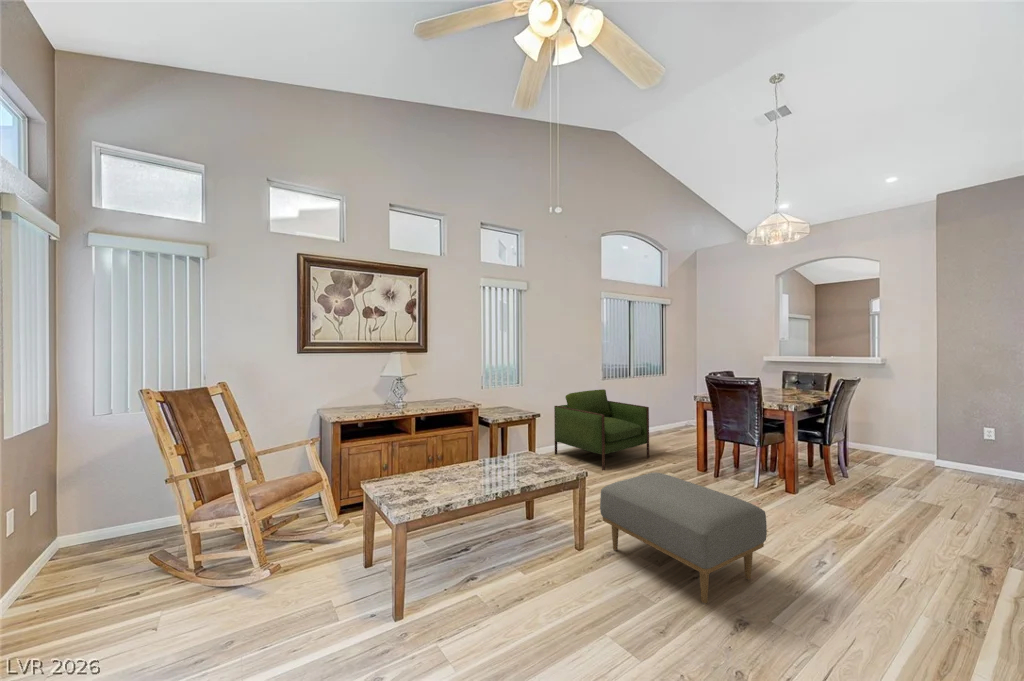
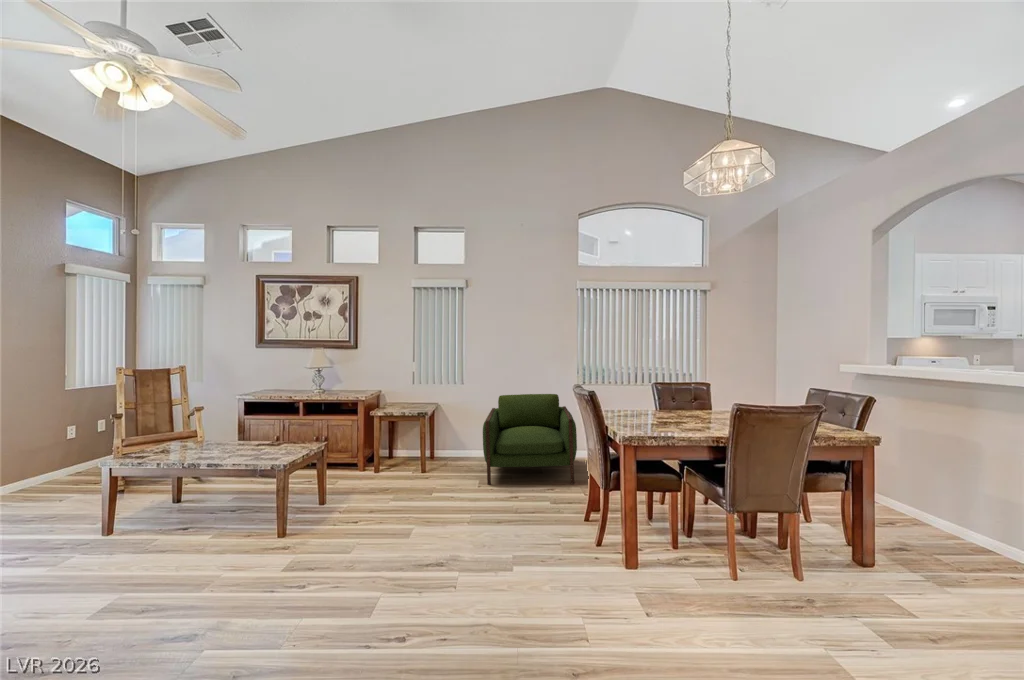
ottoman: present [600,472,767,604] -> none [188,479,363,608]

